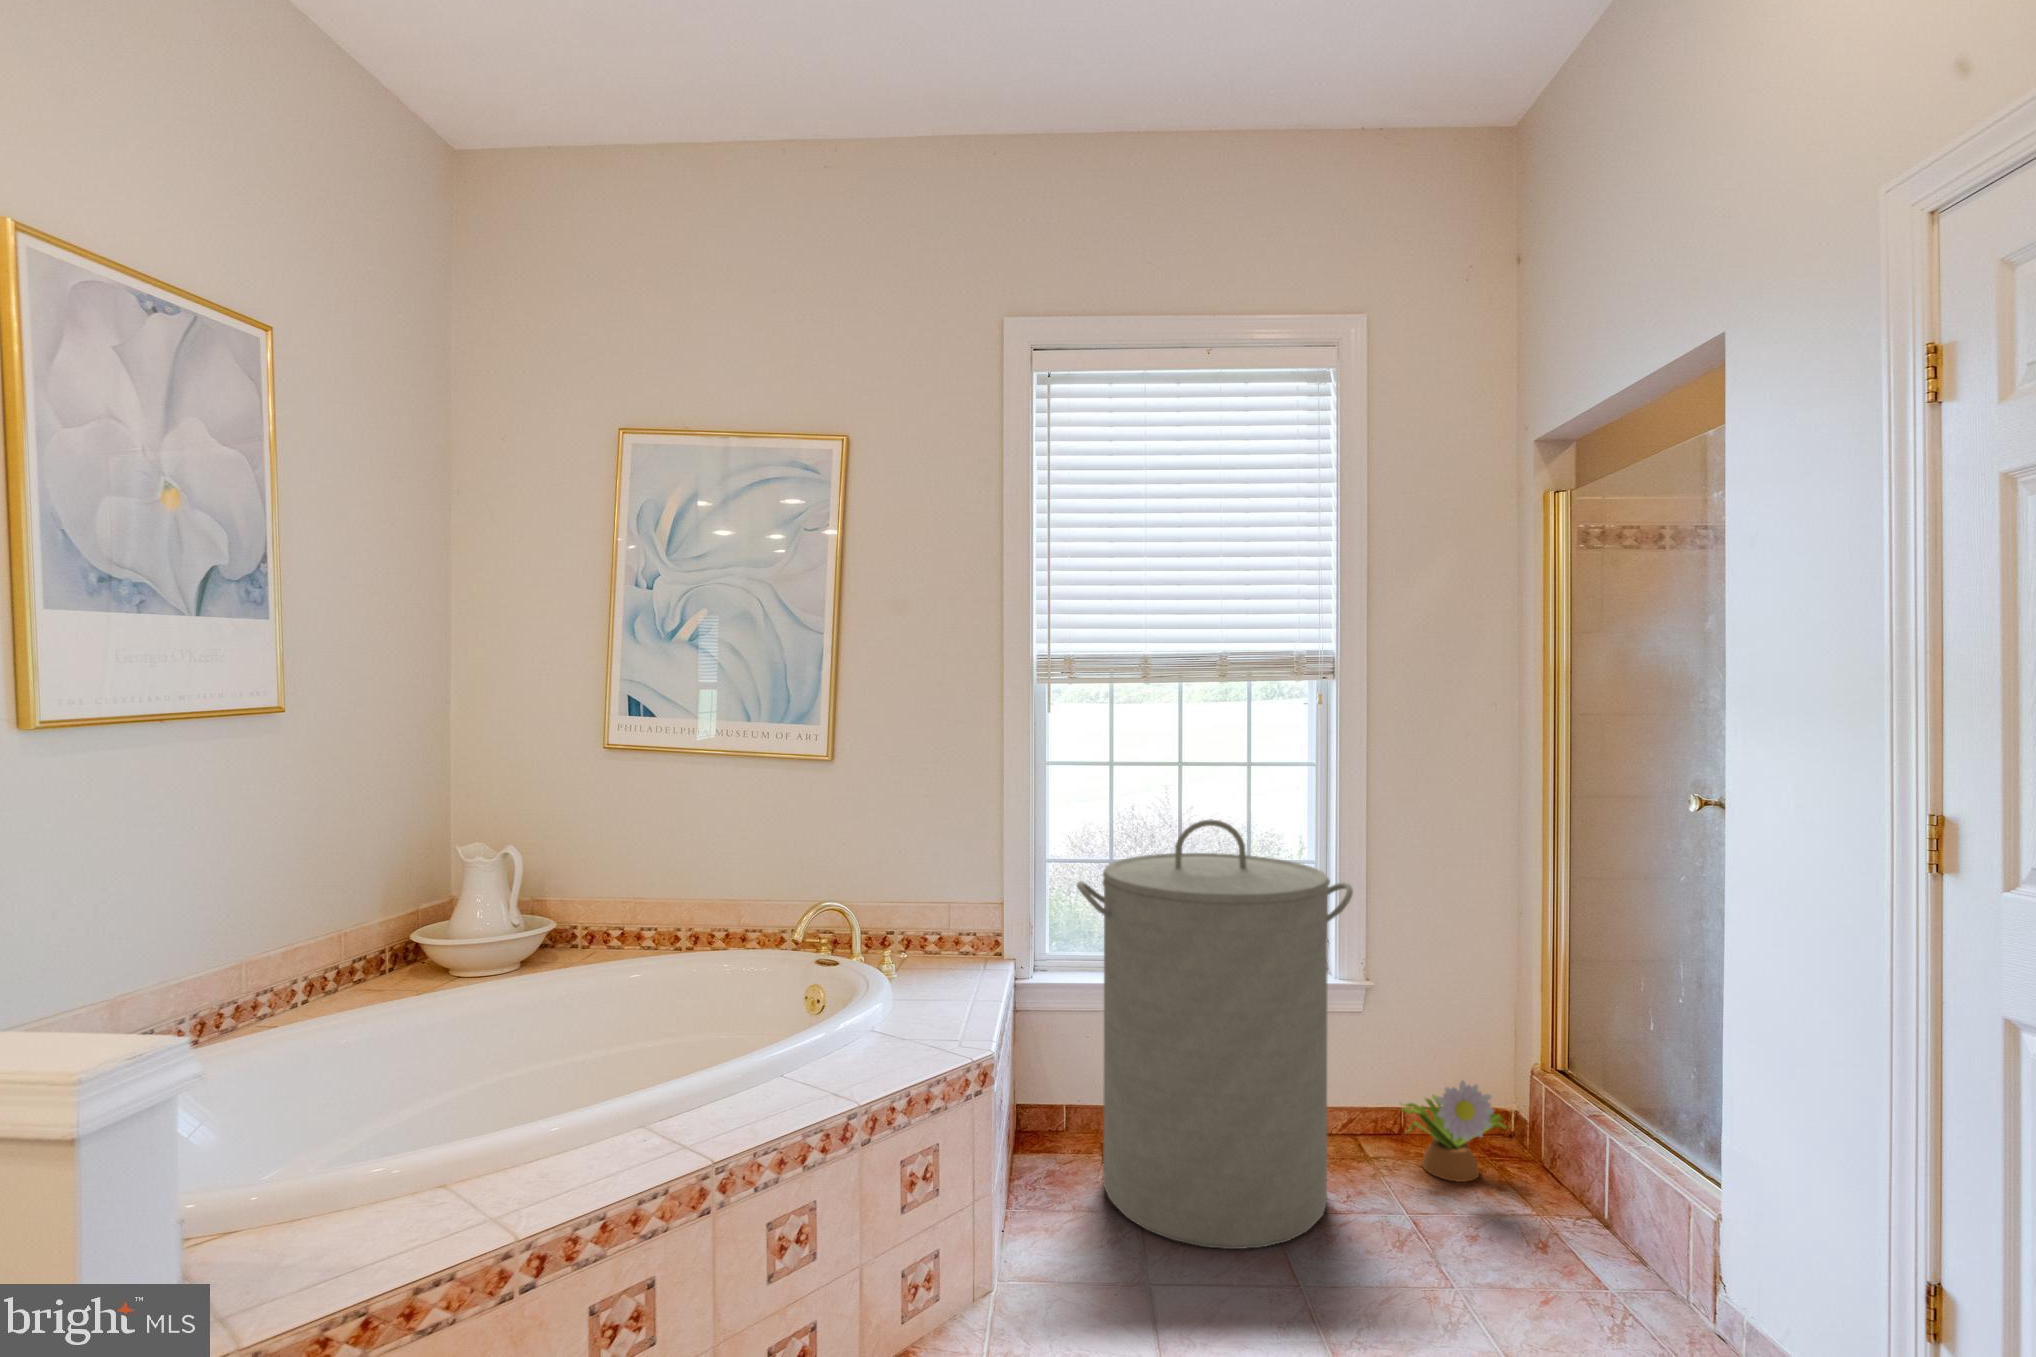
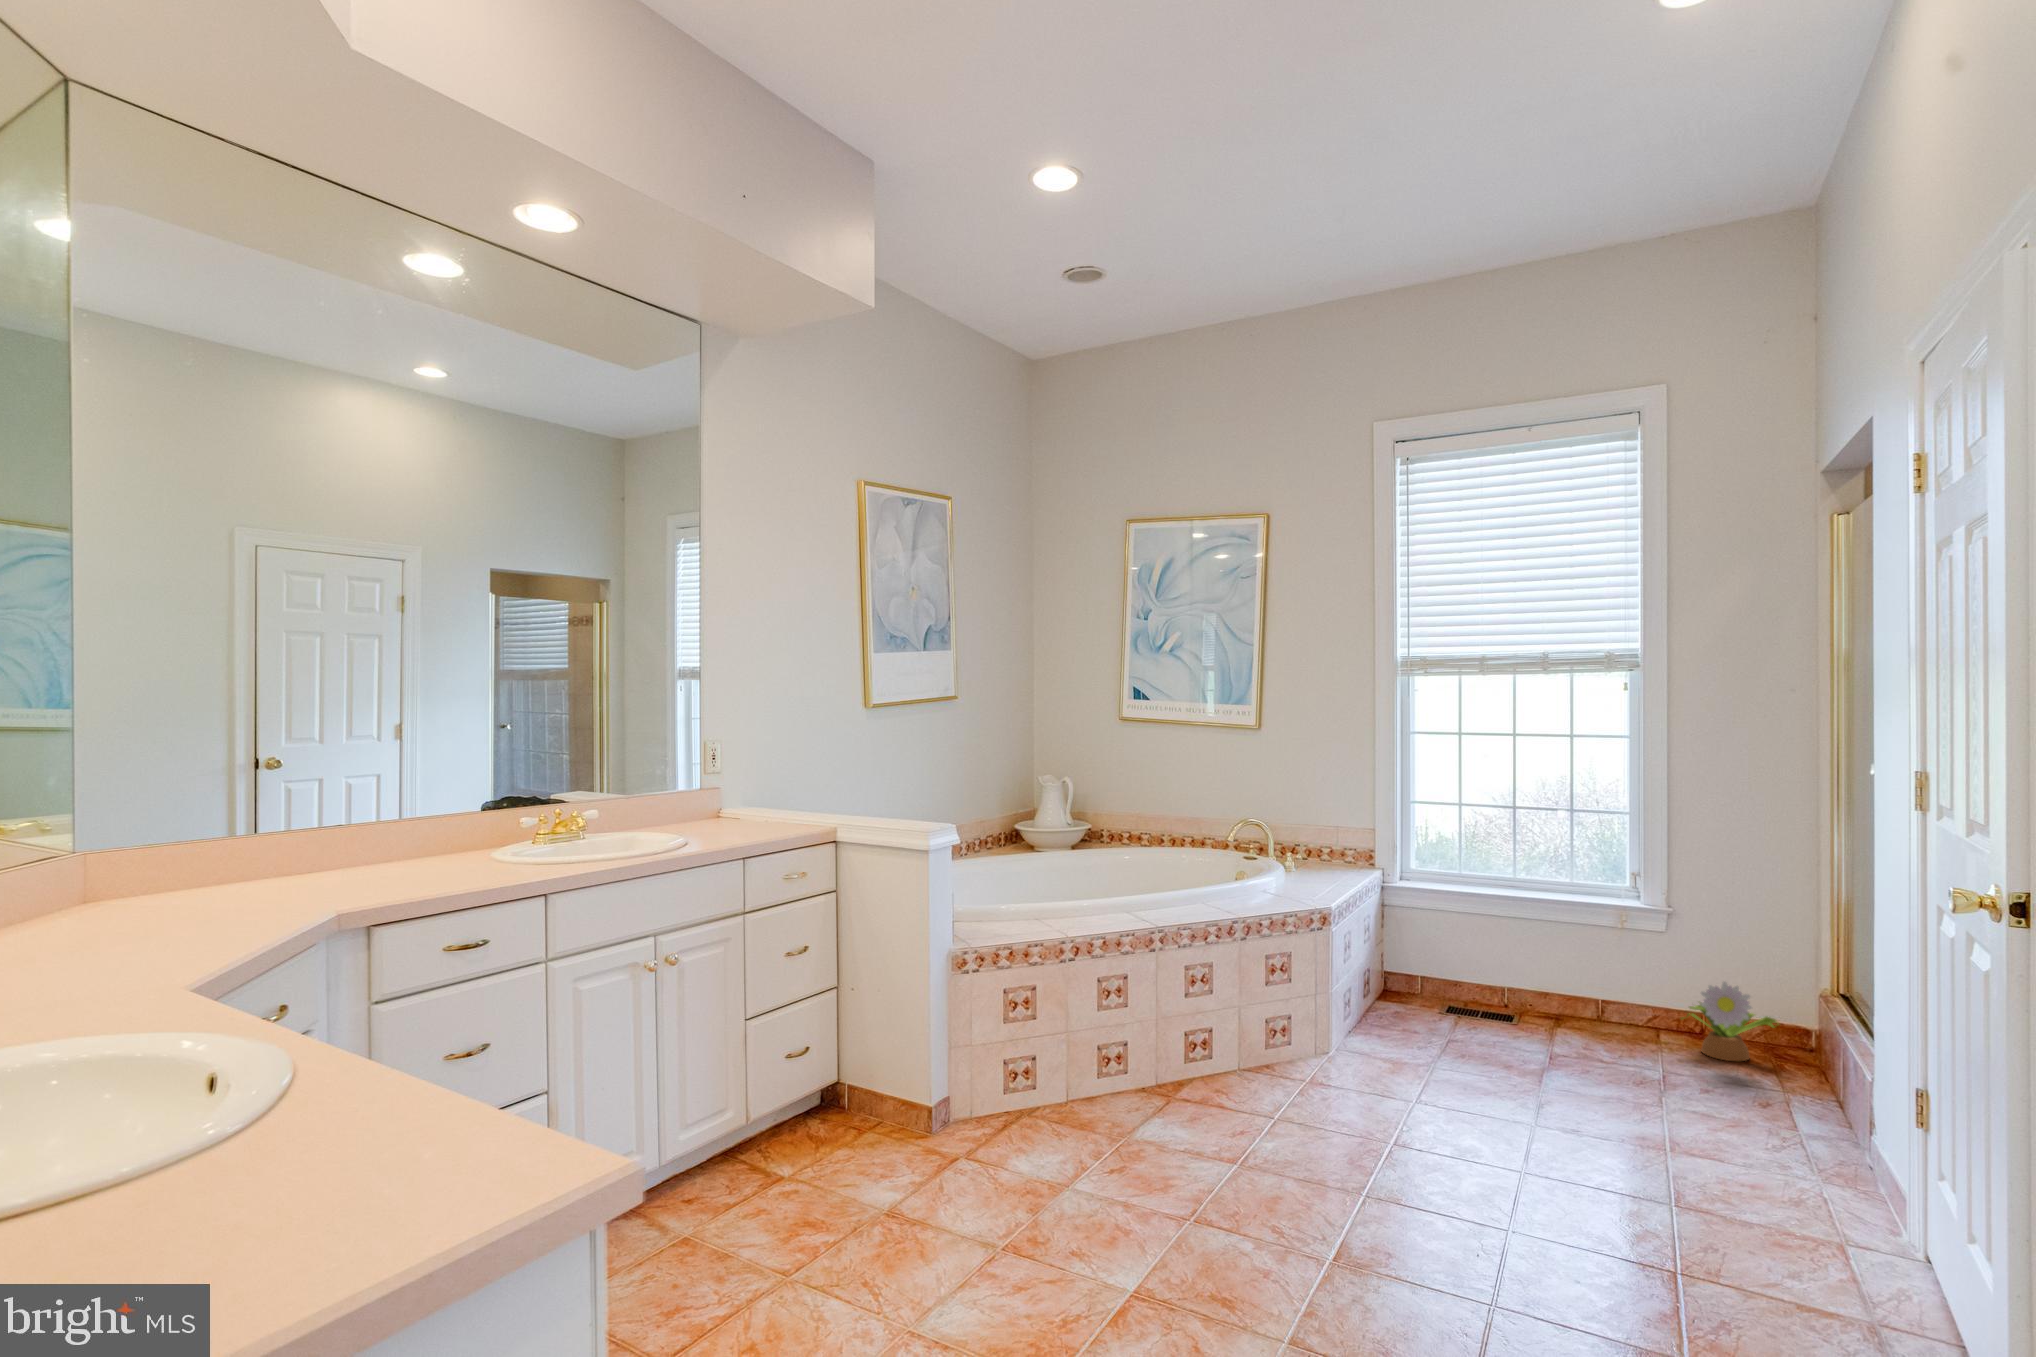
laundry hamper: present [1077,819,1353,1249] -> none [1410,773,1622,1062]

